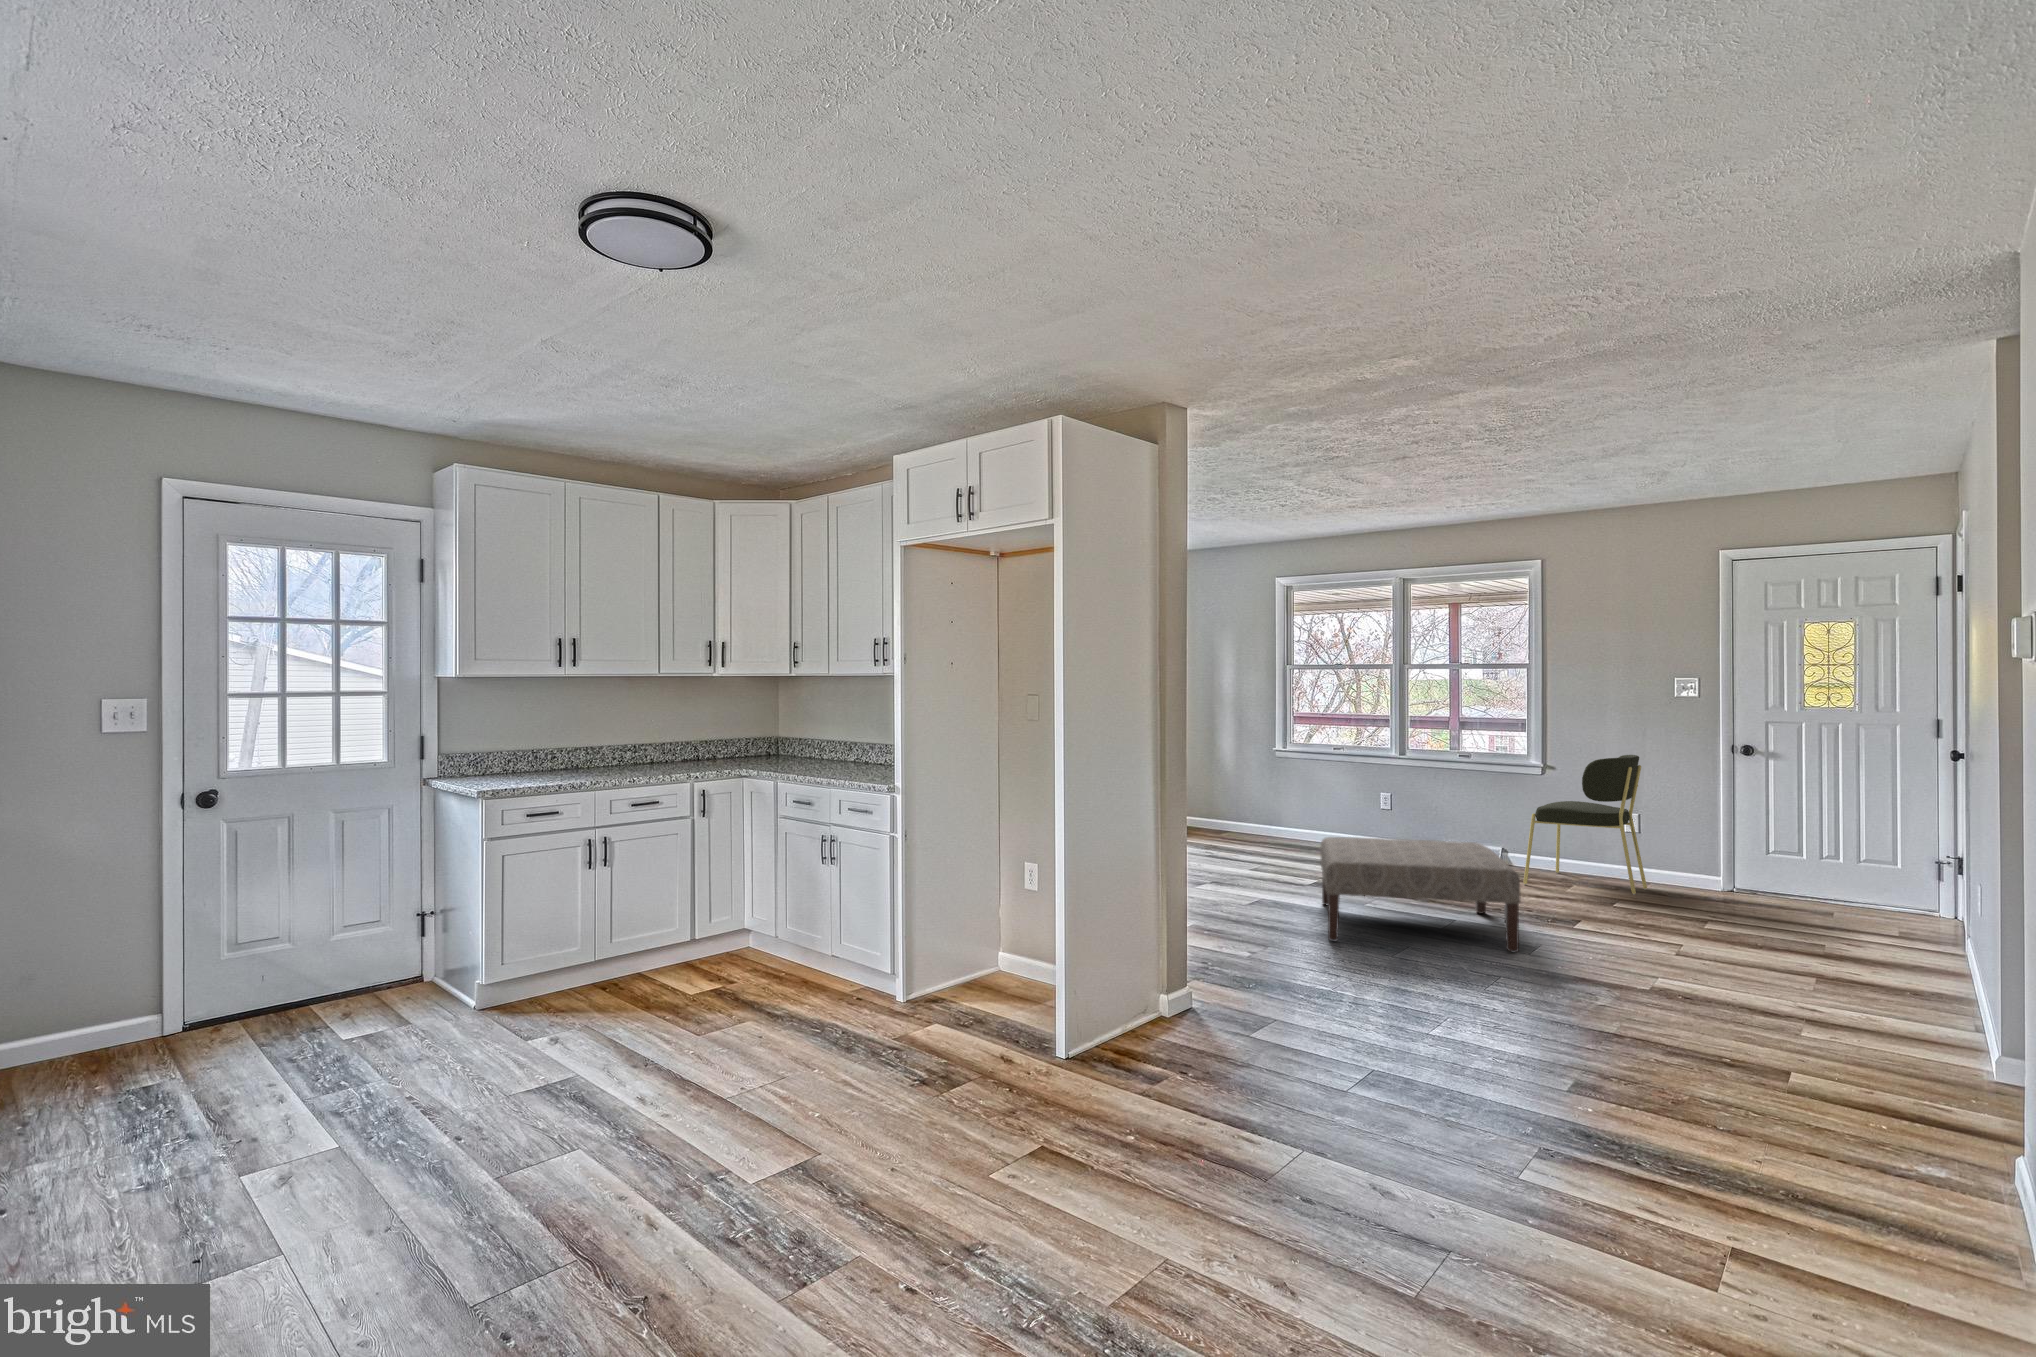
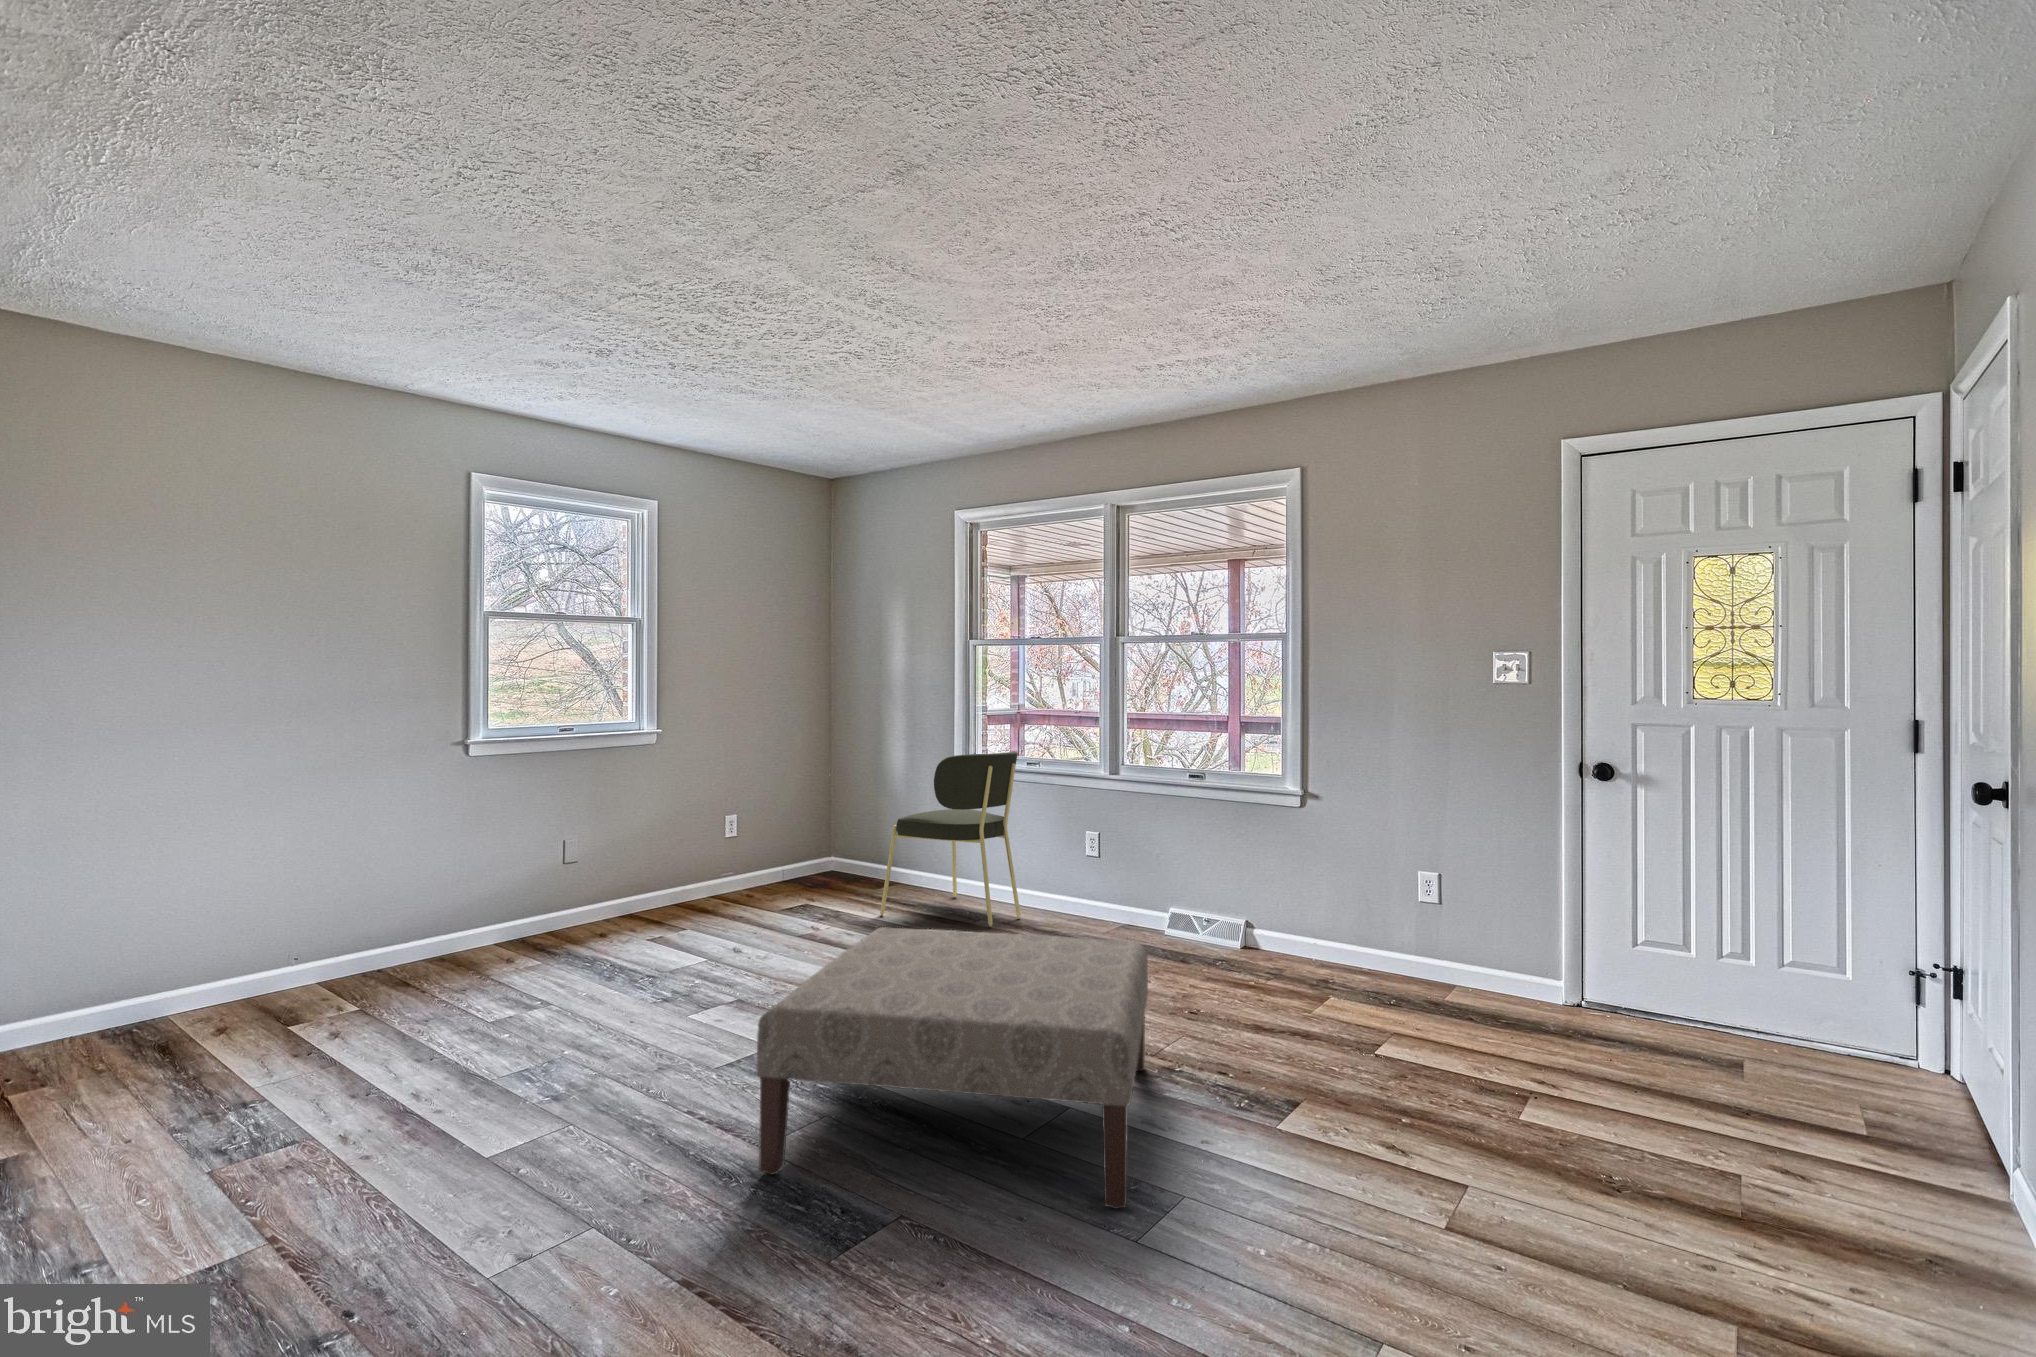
dining chair: present [1524,755,1647,895] -> present [880,751,1021,927]

